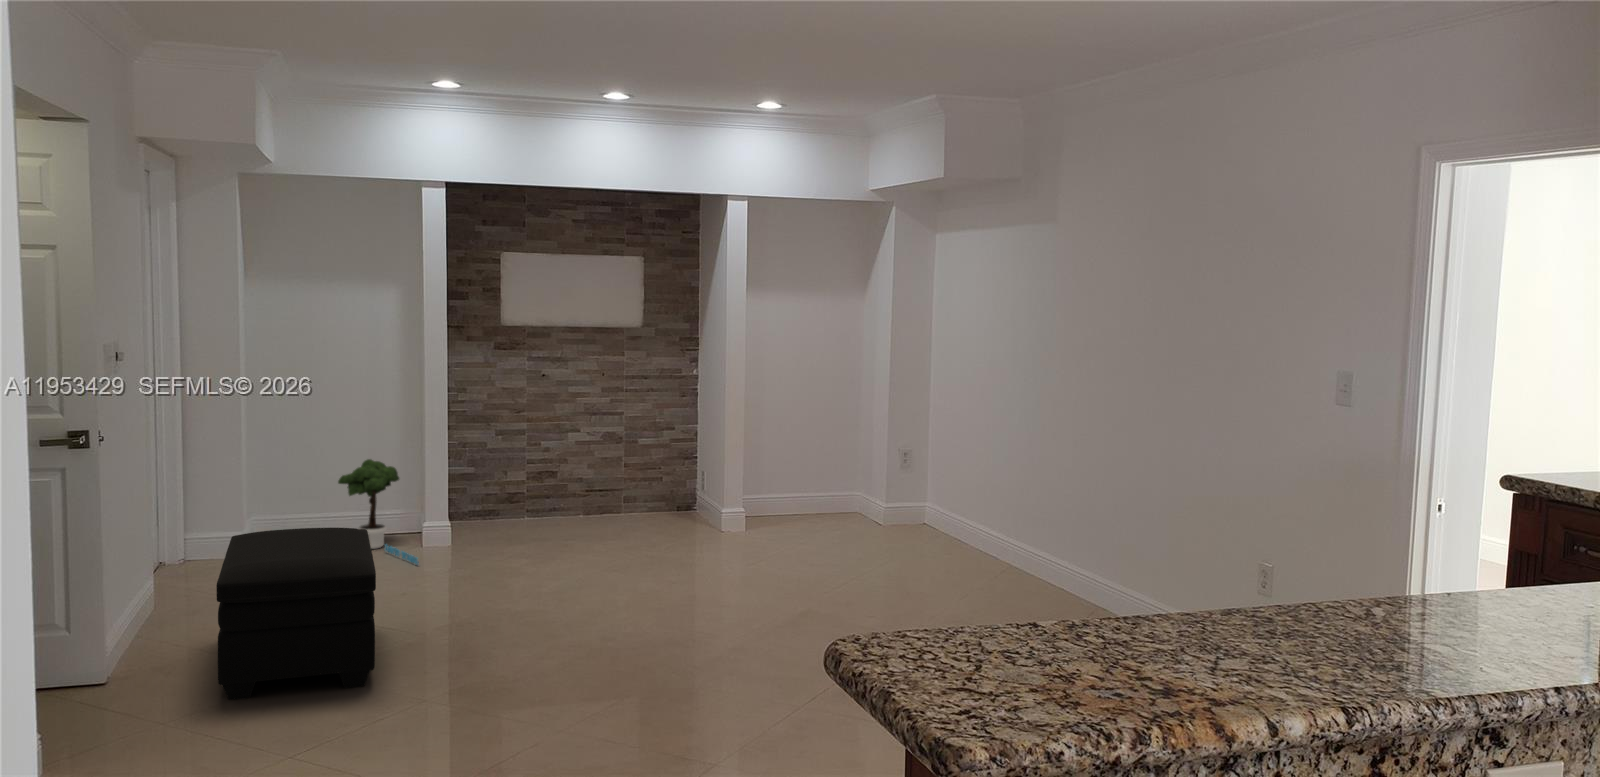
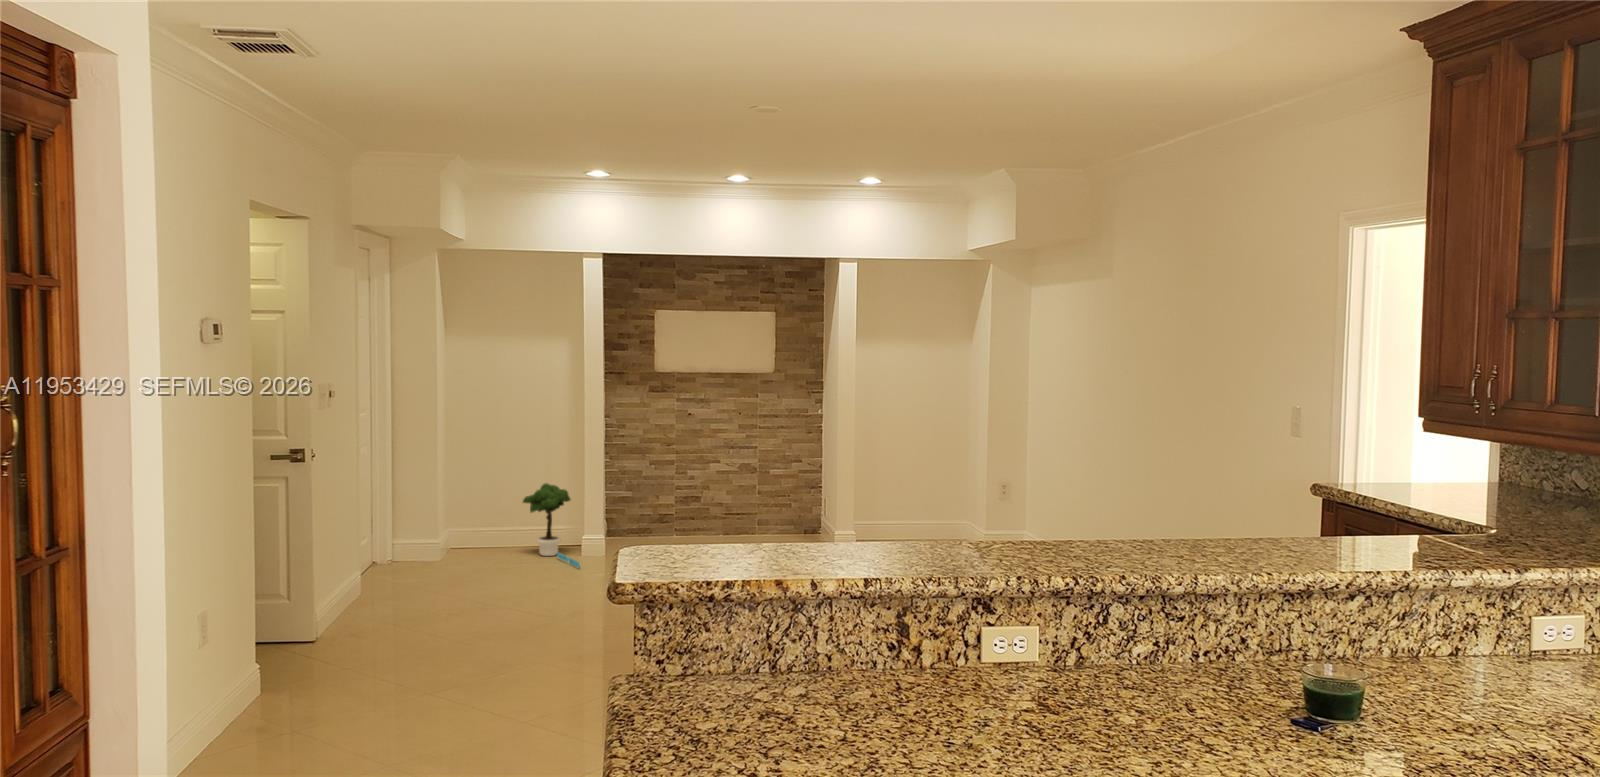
ottoman: present [216,528,376,700] -> none [410,532,528,655]

